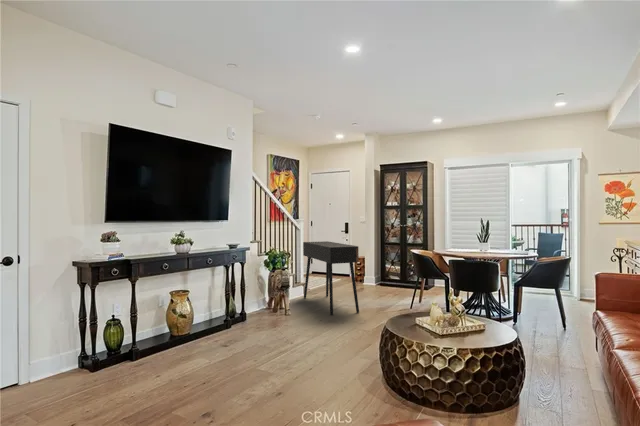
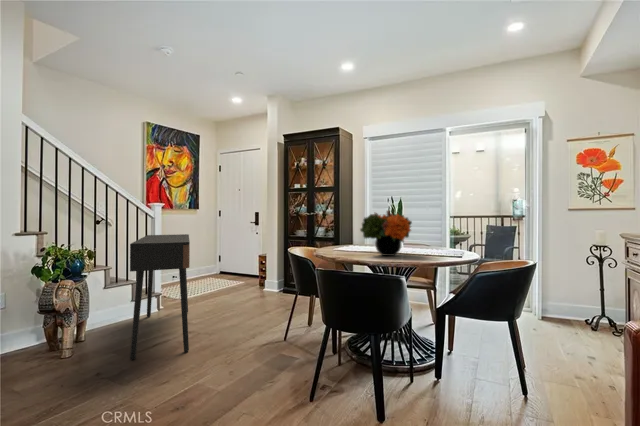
flower arrangement: none [467,228,500,254] -> present [360,211,412,256]

